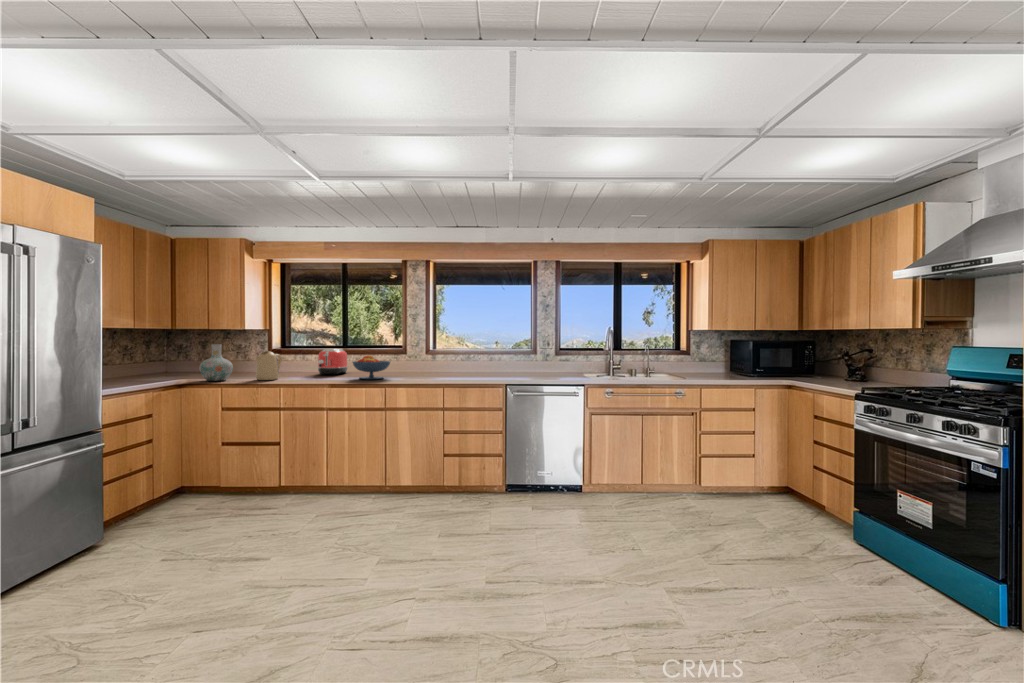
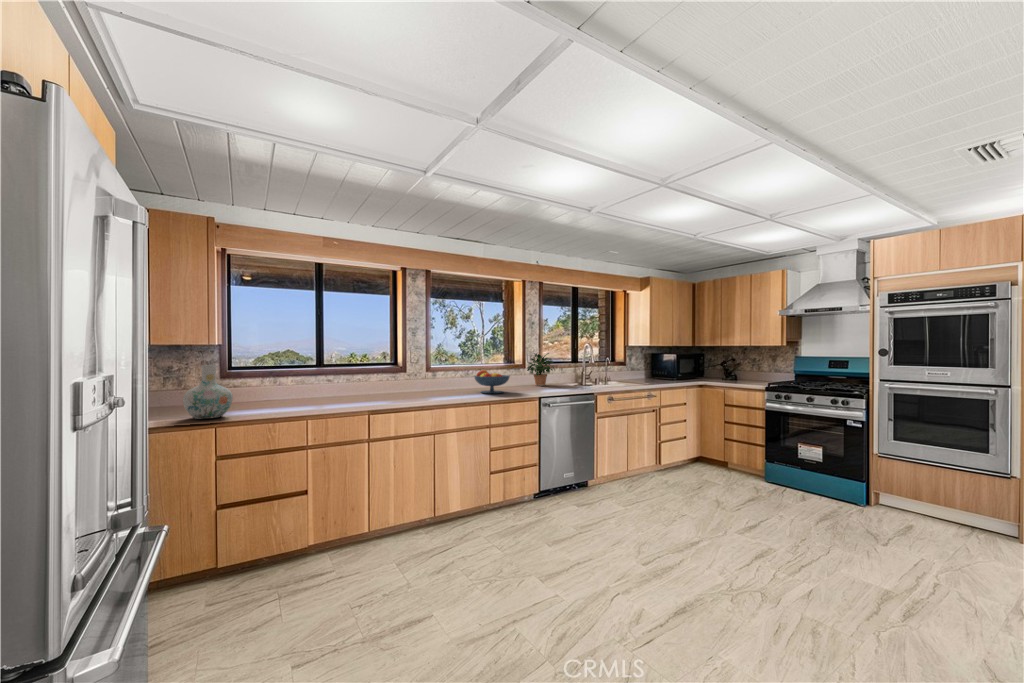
potted plant: none [534,336,569,374] -> present [527,353,554,386]
toaster: present [318,349,348,375] -> none [316,368,350,399]
kettle: present [256,351,282,380] -> none [267,373,297,412]
fruit bowl: present [353,355,390,379] -> present [474,370,510,393]

